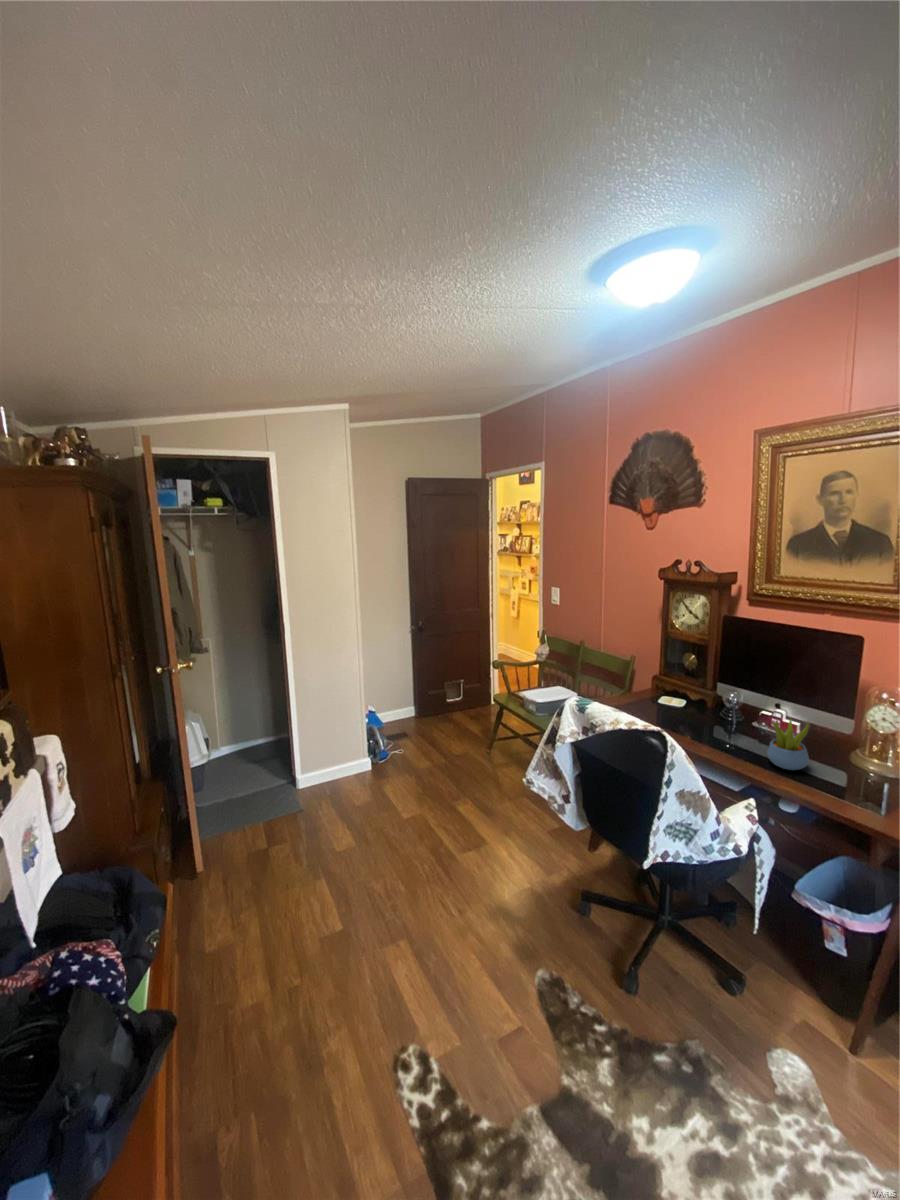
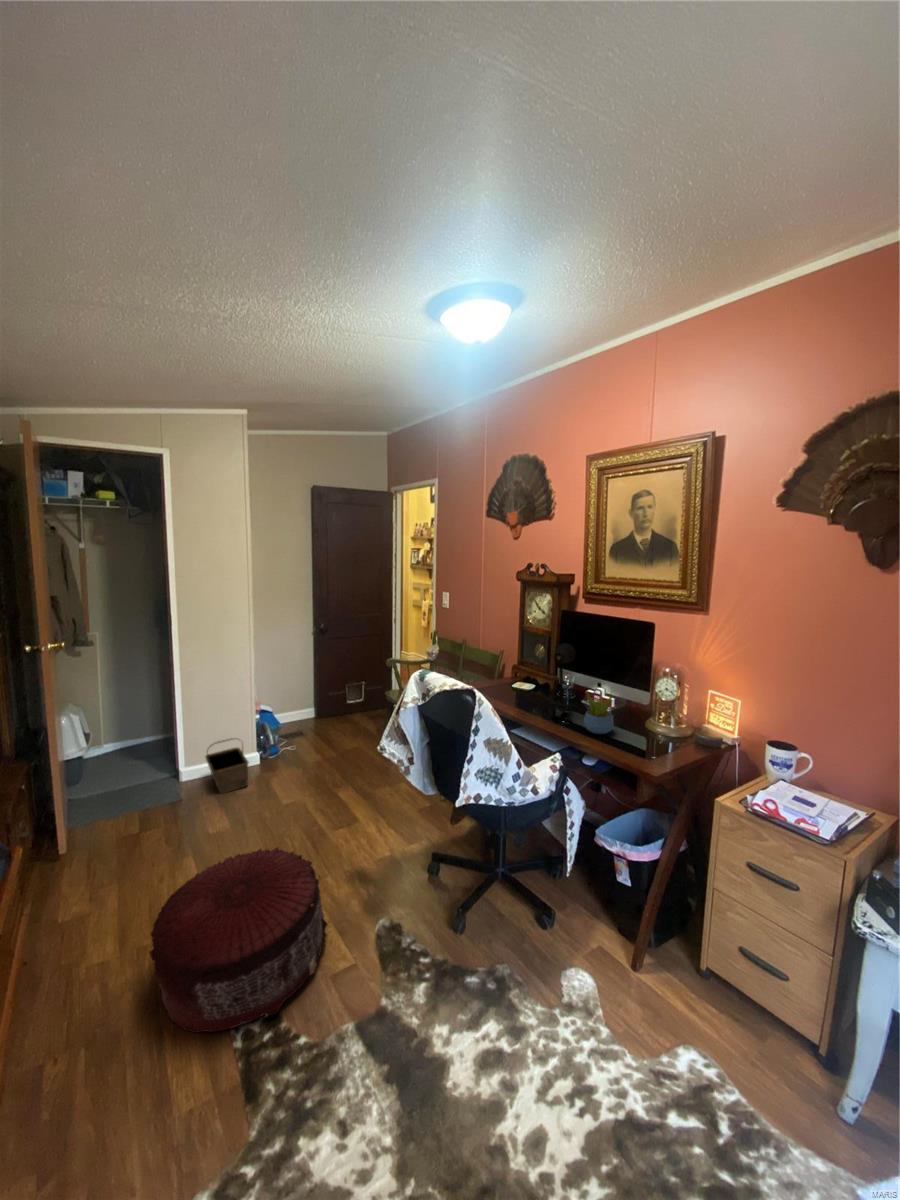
desk lamp: none [715,658,749,739] -> present [548,643,576,713]
basket: none [317,748,361,806] -> present [206,739,248,794]
pouf: none [311,884,485,1100] -> present [149,847,328,1033]

